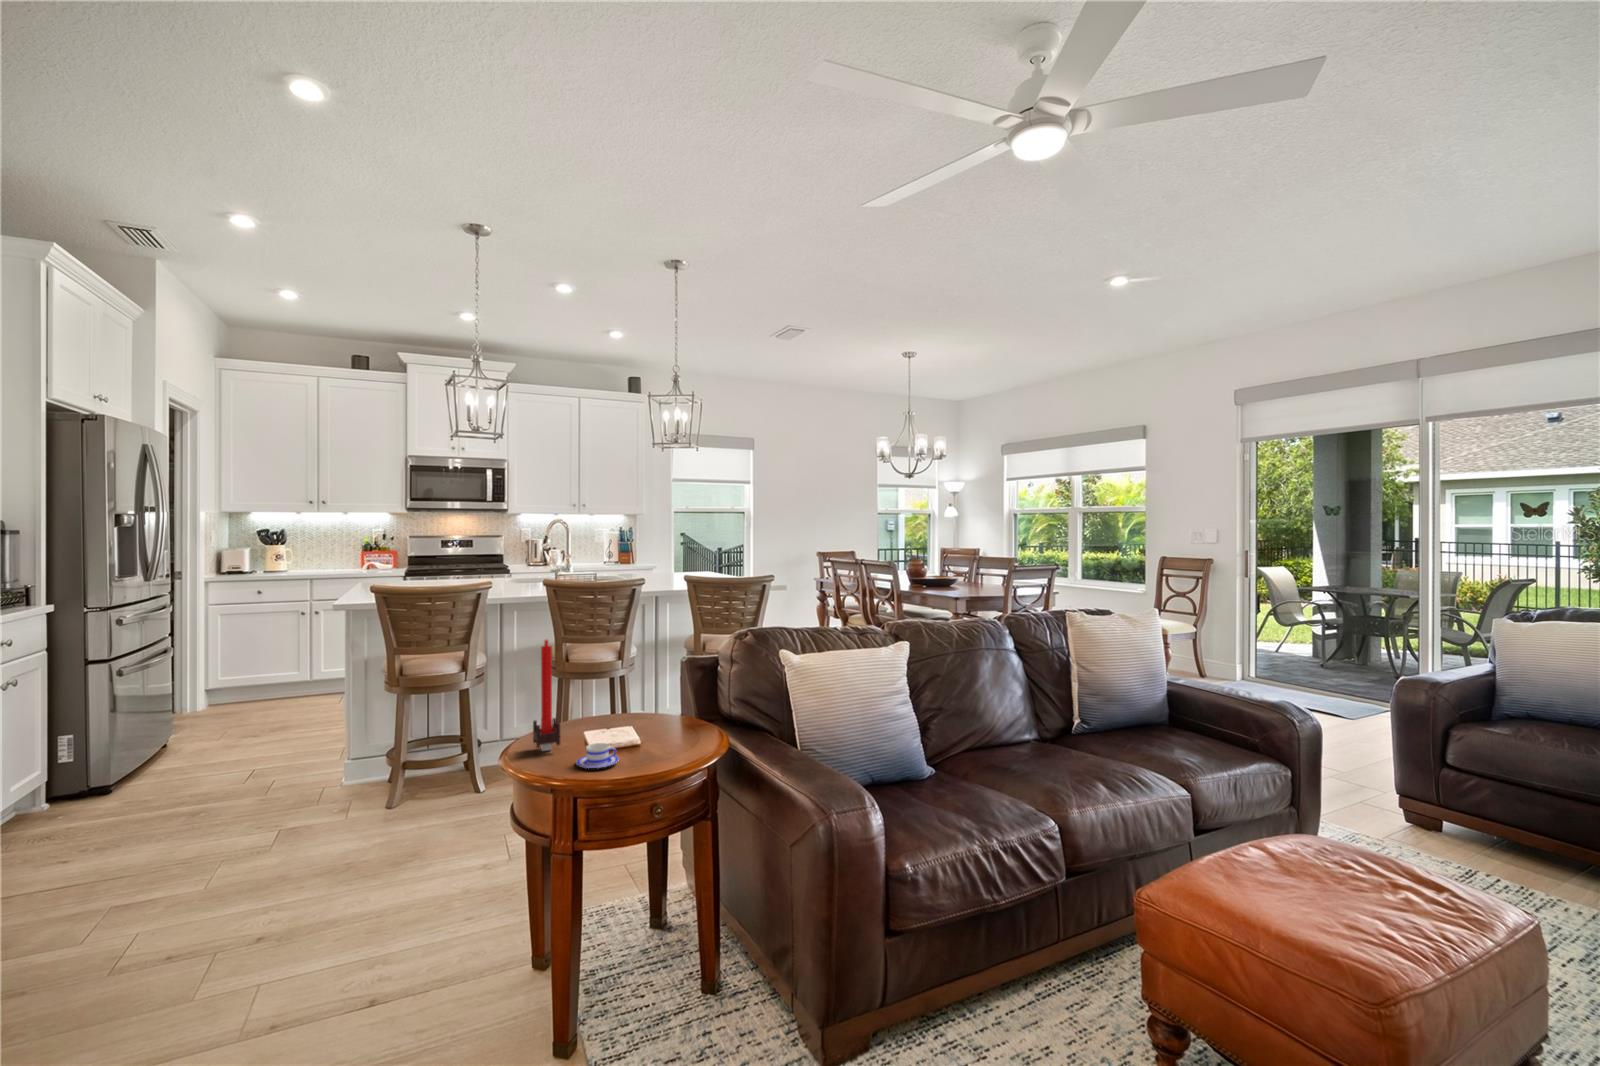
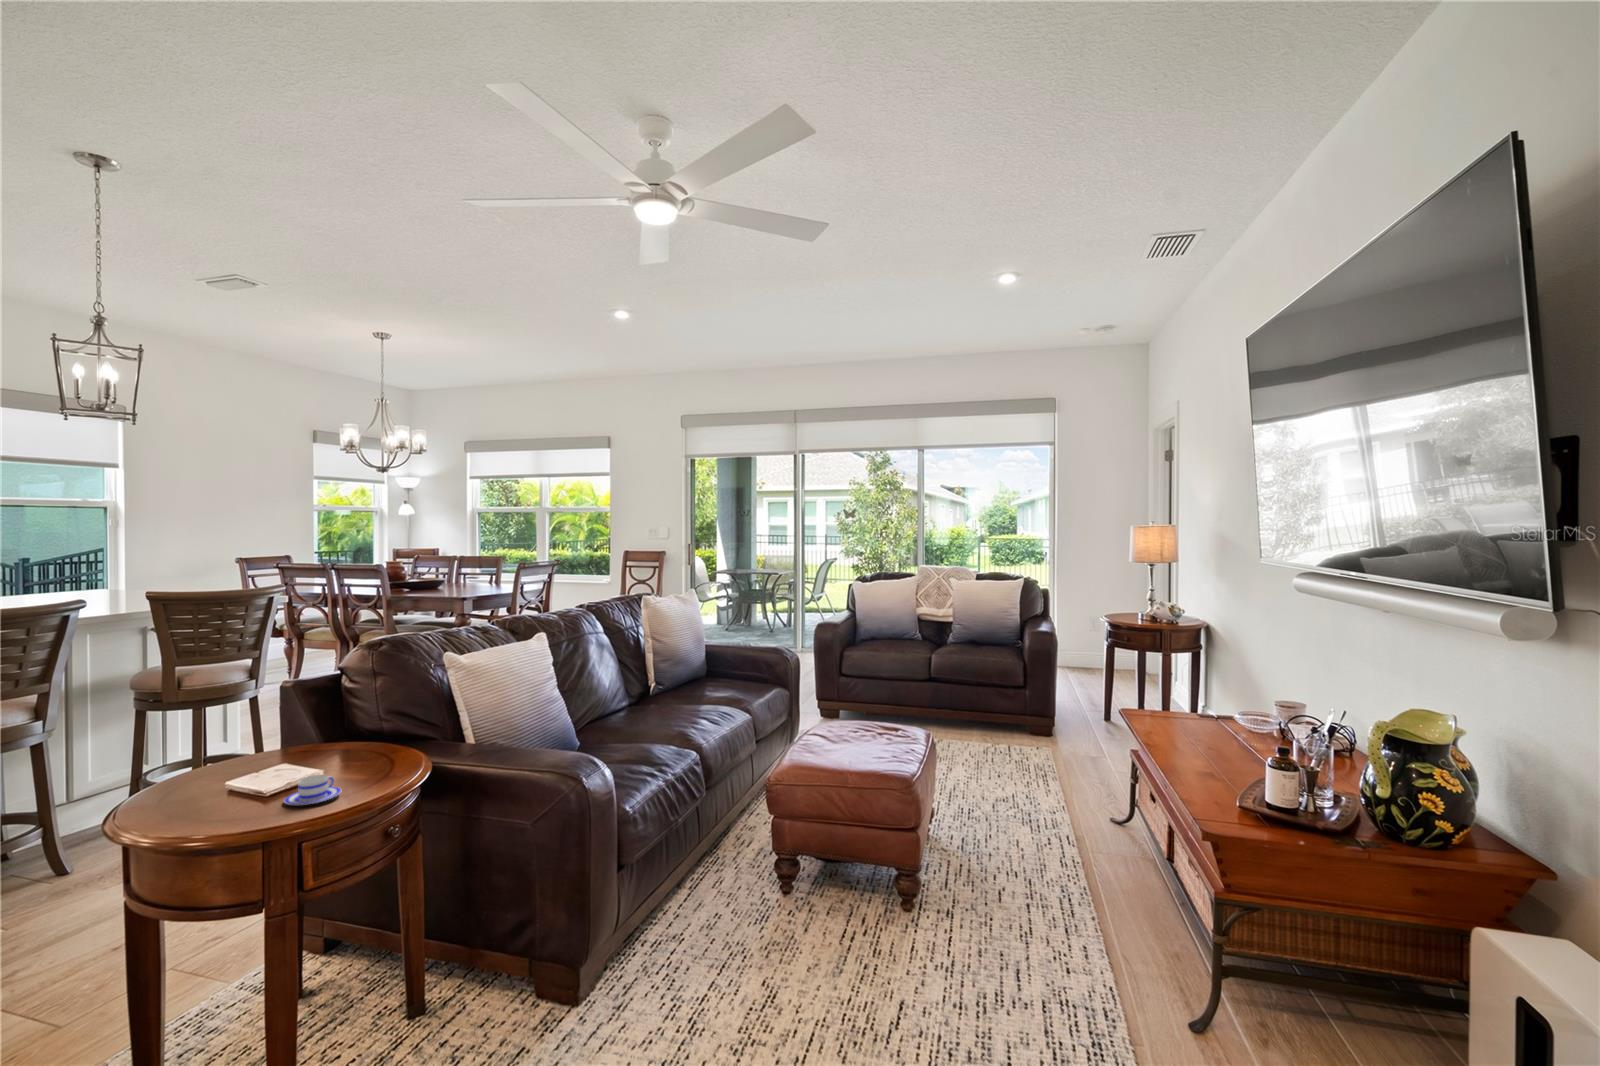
candle: present [533,639,560,751] -> none [189,668,239,809]

